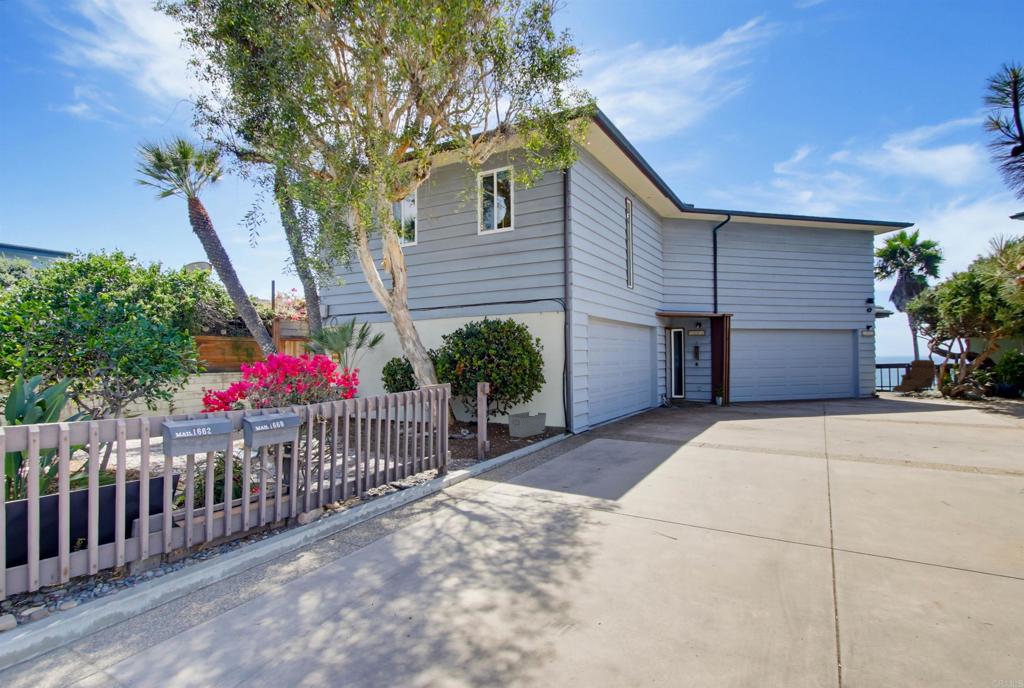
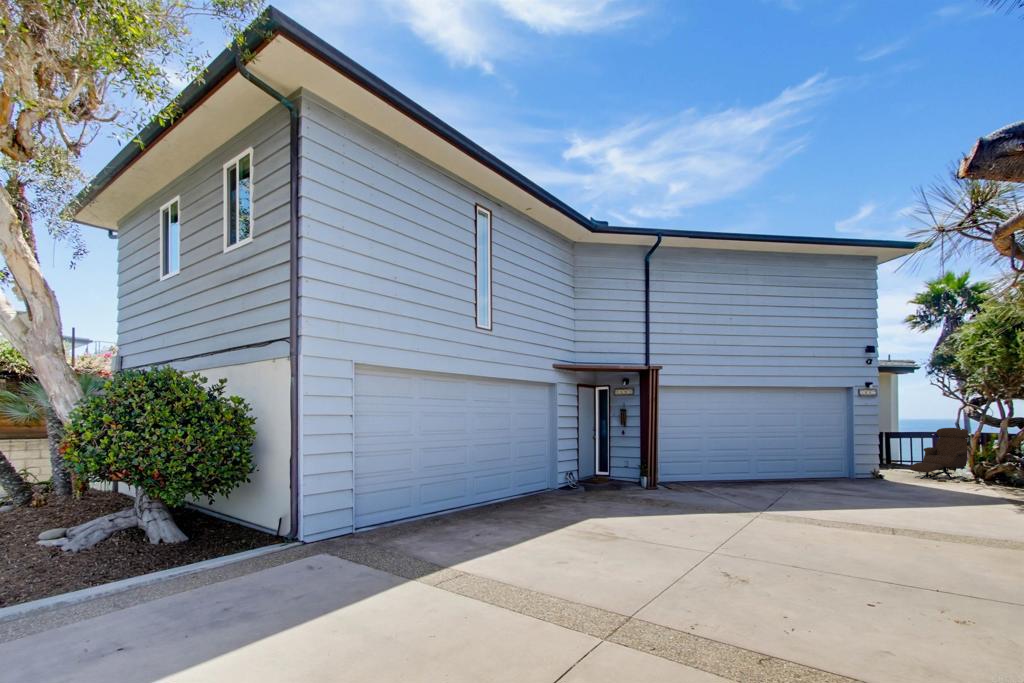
storage bin: present [508,412,546,437] -> none [205,506,273,551]

